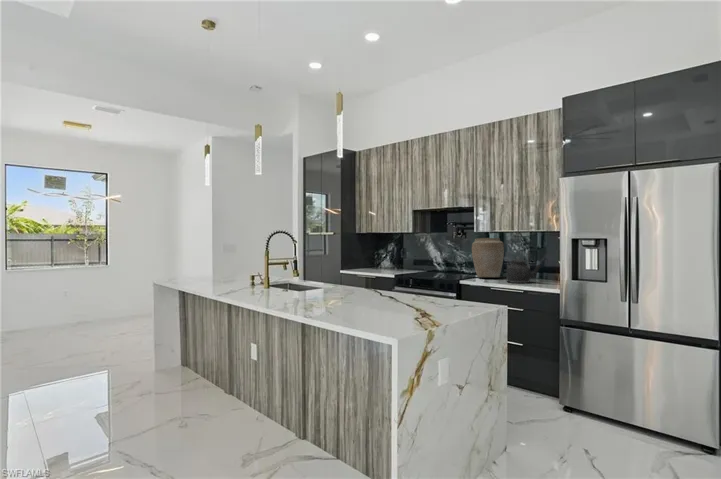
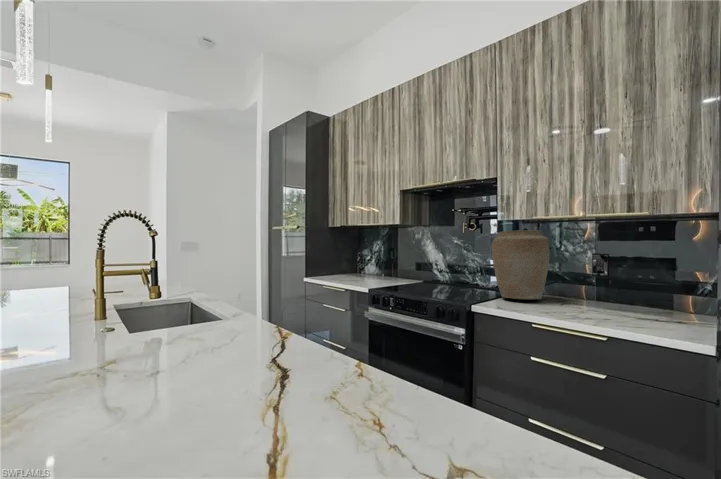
kettle: present [506,257,541,283] -> none [560,254,639,318]

